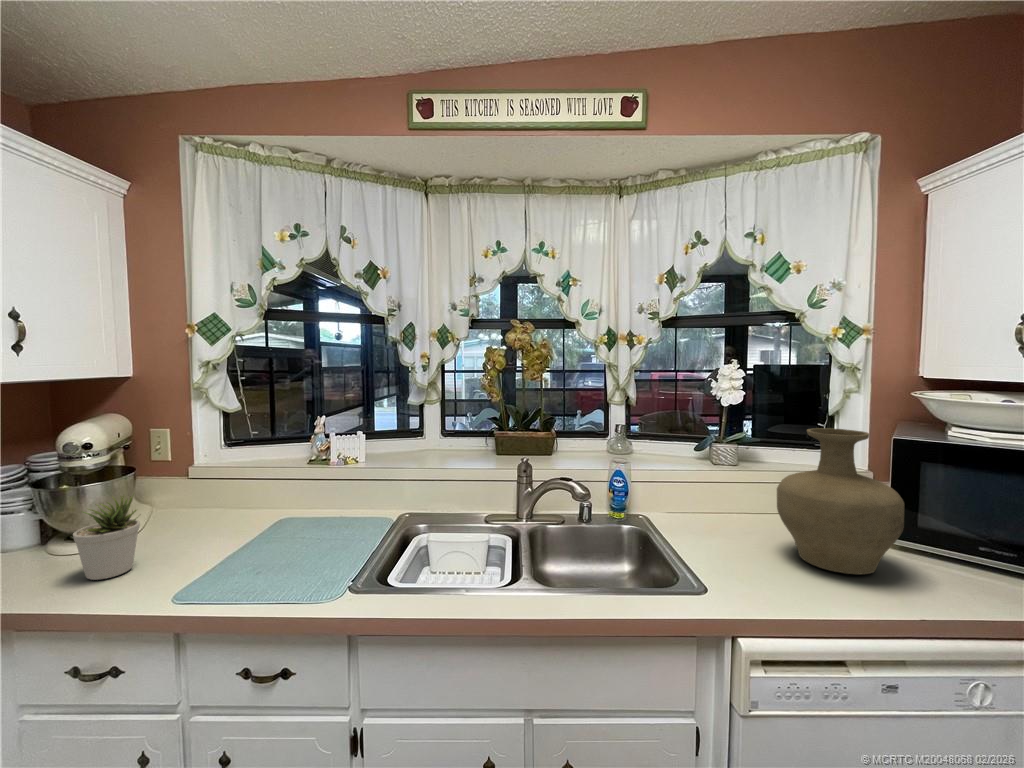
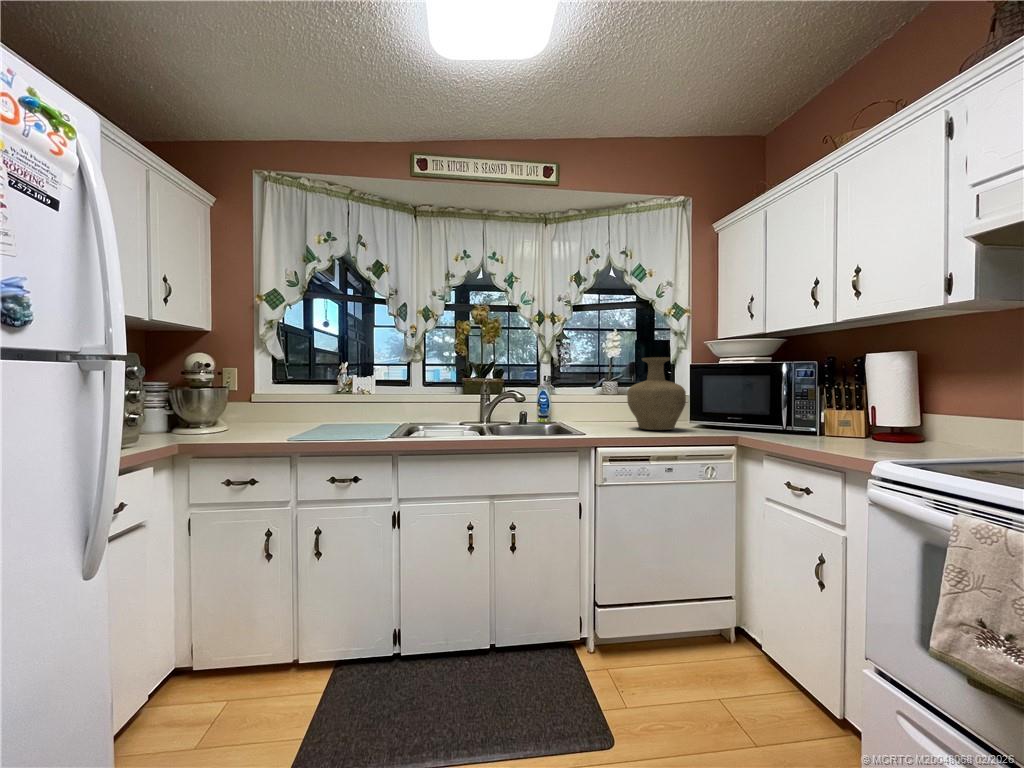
potted plant: present [73,496,140,580] -> none [223,388,259,436]

